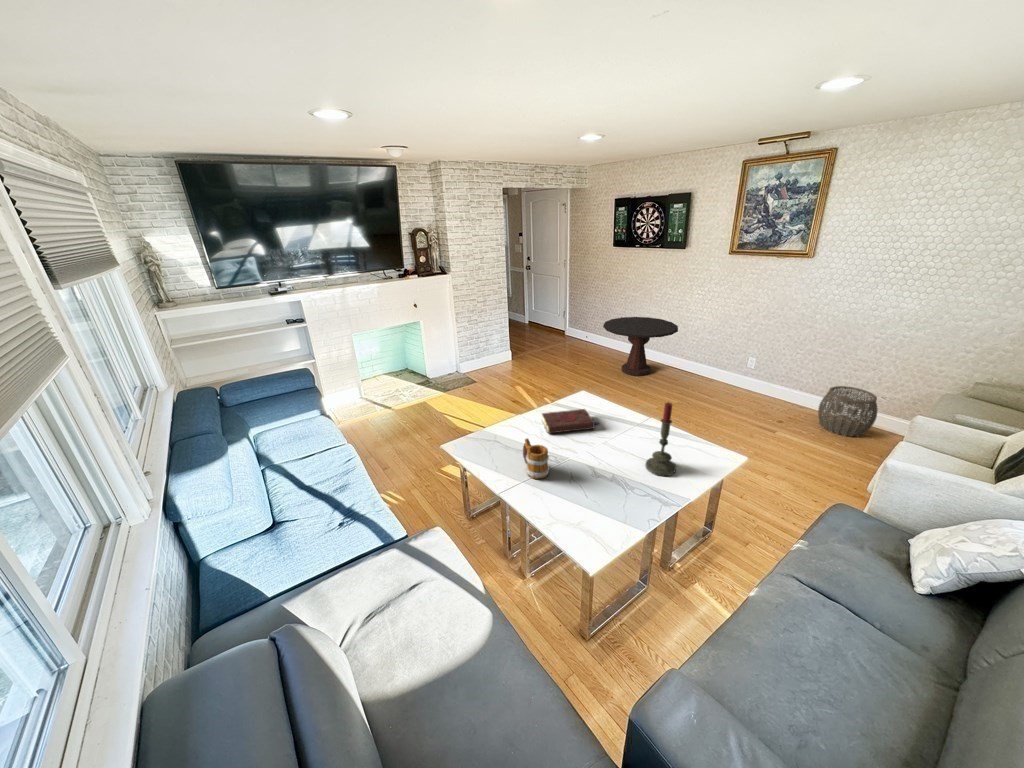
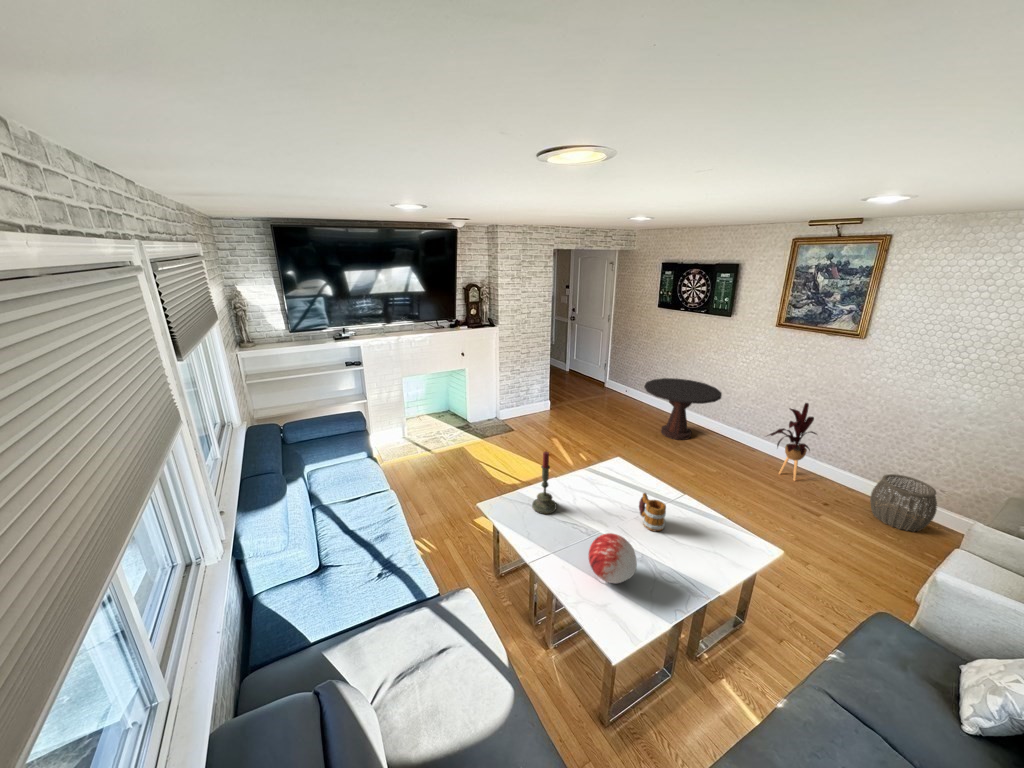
house plant: none [720,326,770,403] -> present [767,403,816,481]
candle: present [645,403,676,476] -> present [532,451,557,514]
book: present [542,409,598,434] -> none [575,480,633,503]
mug: present [523,439,549,479] -> present [639,493,666,531]
decorative orb: none [560,454,609,503] -> present [588,533,637,583]

